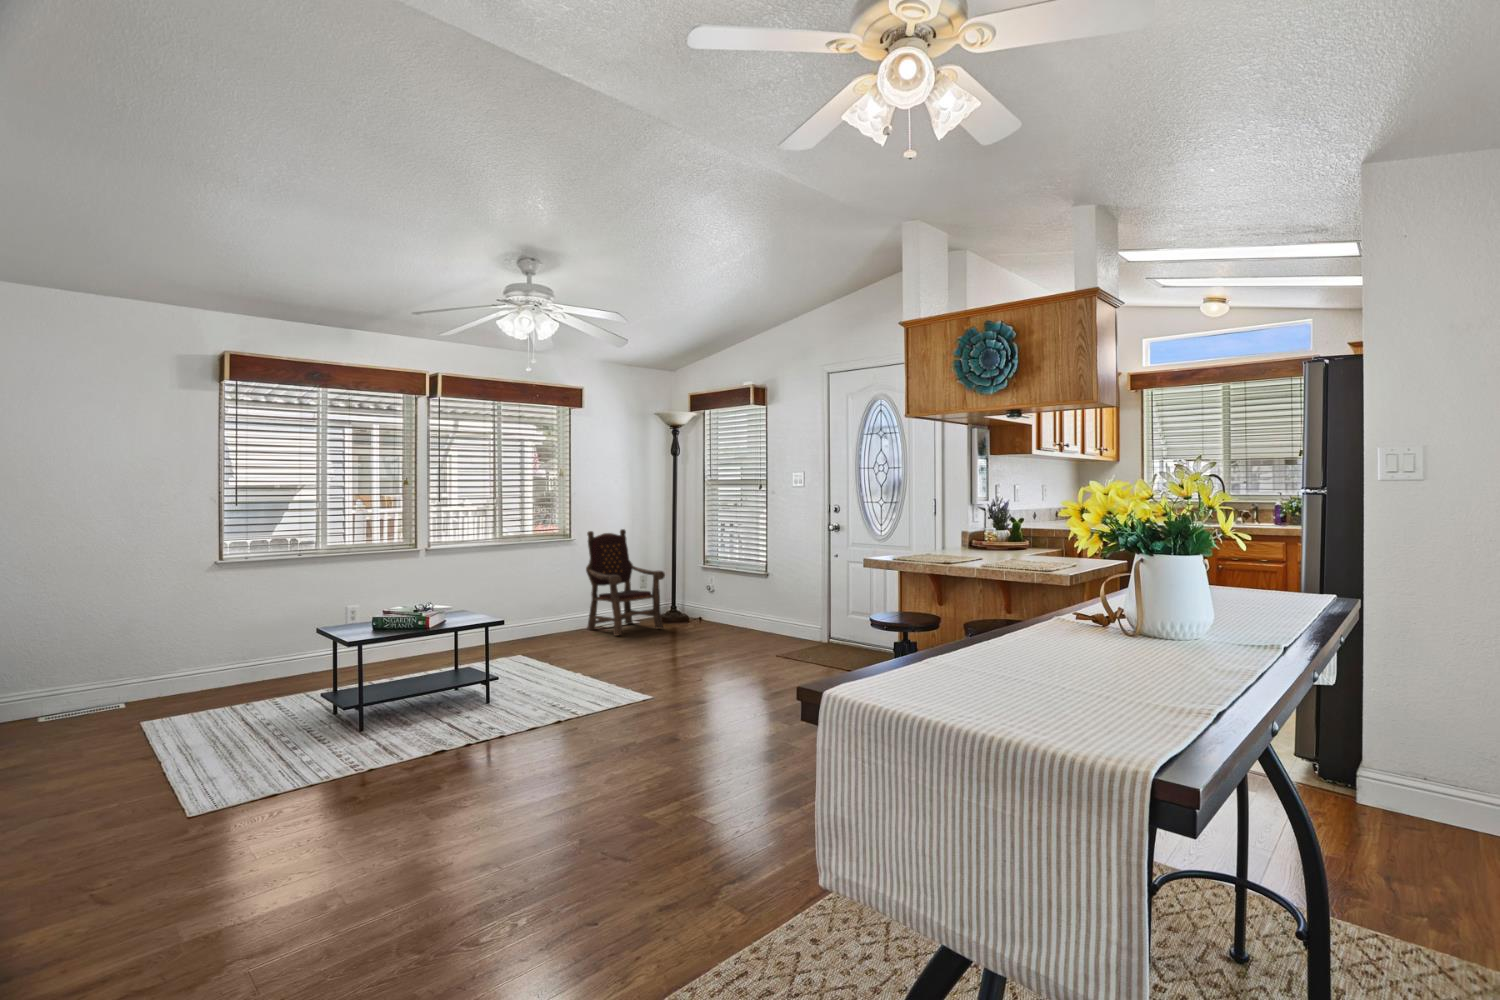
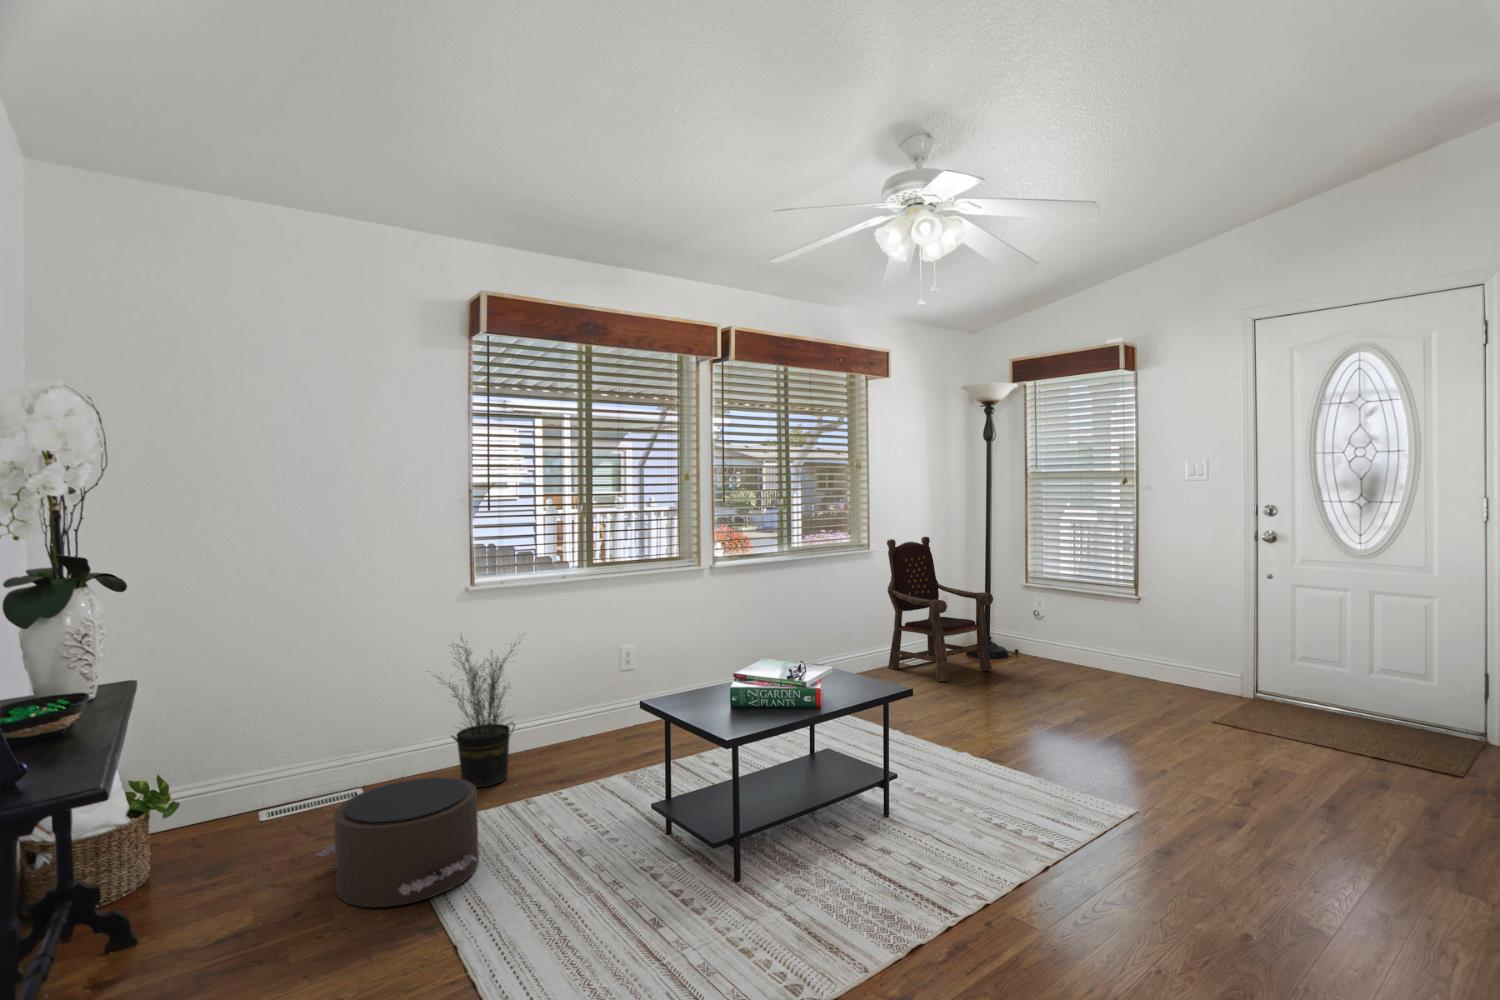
potted plant: none [174,592,258,699] -> present [438,639,520,787]
pouf: none [81,681,199,749] -> present [317,777,479,907]

